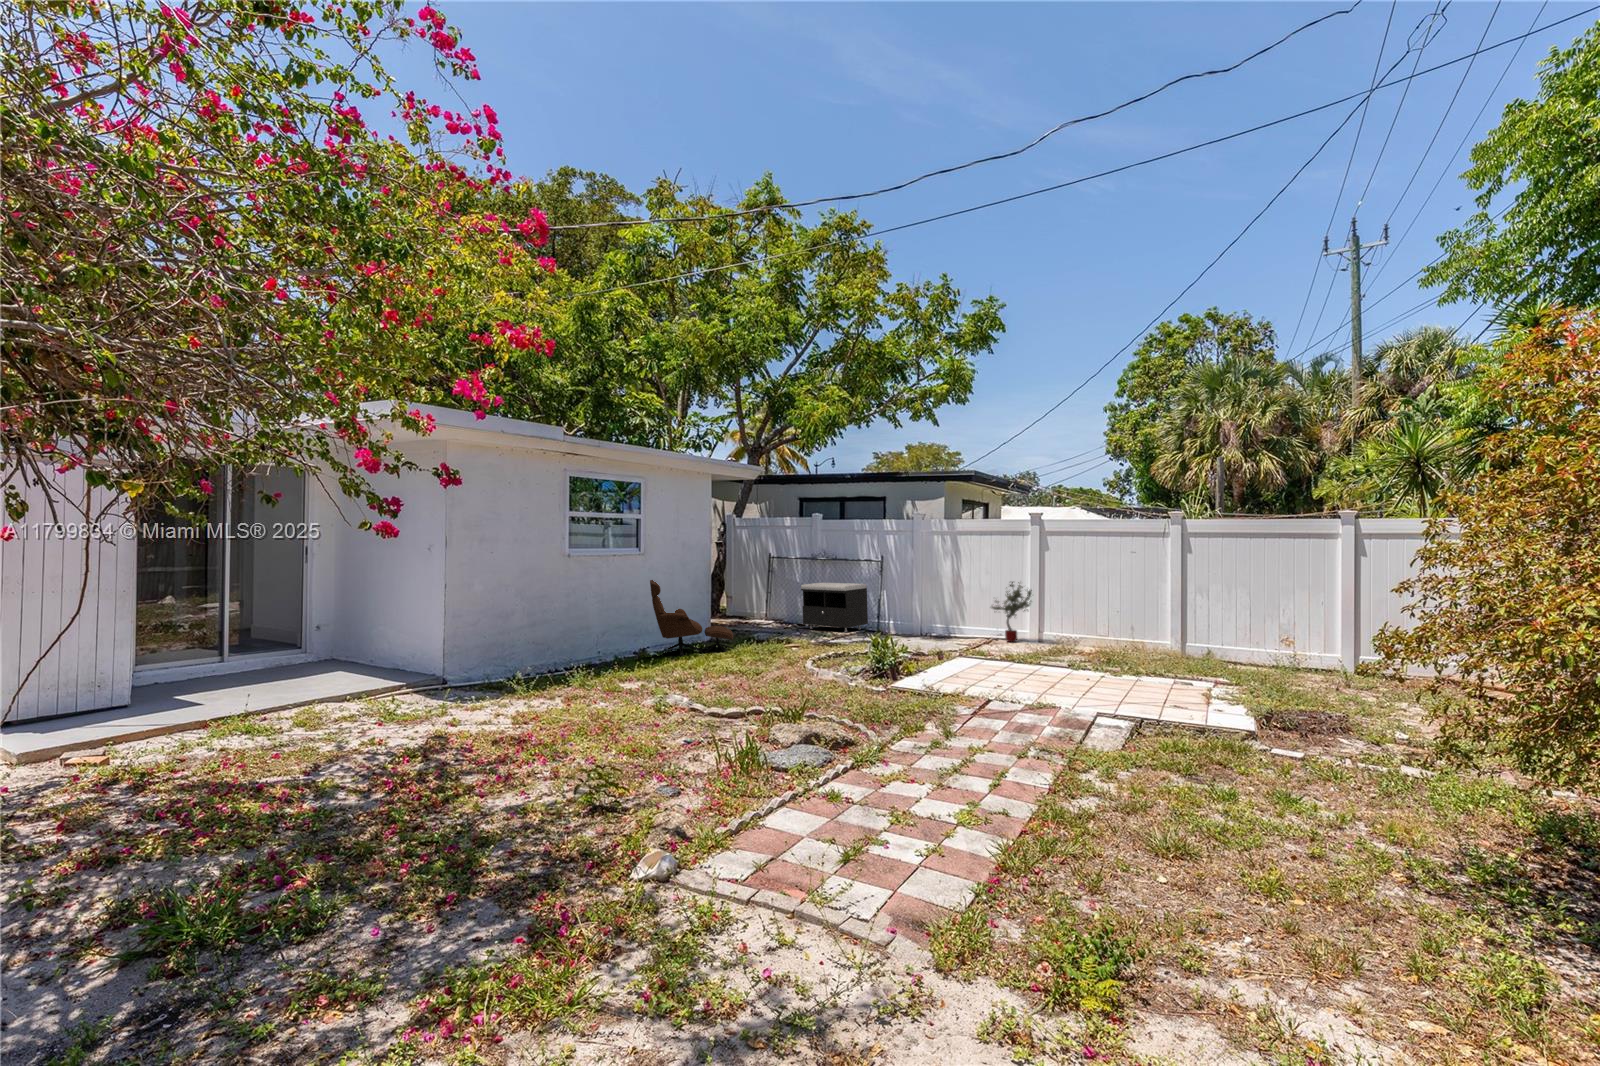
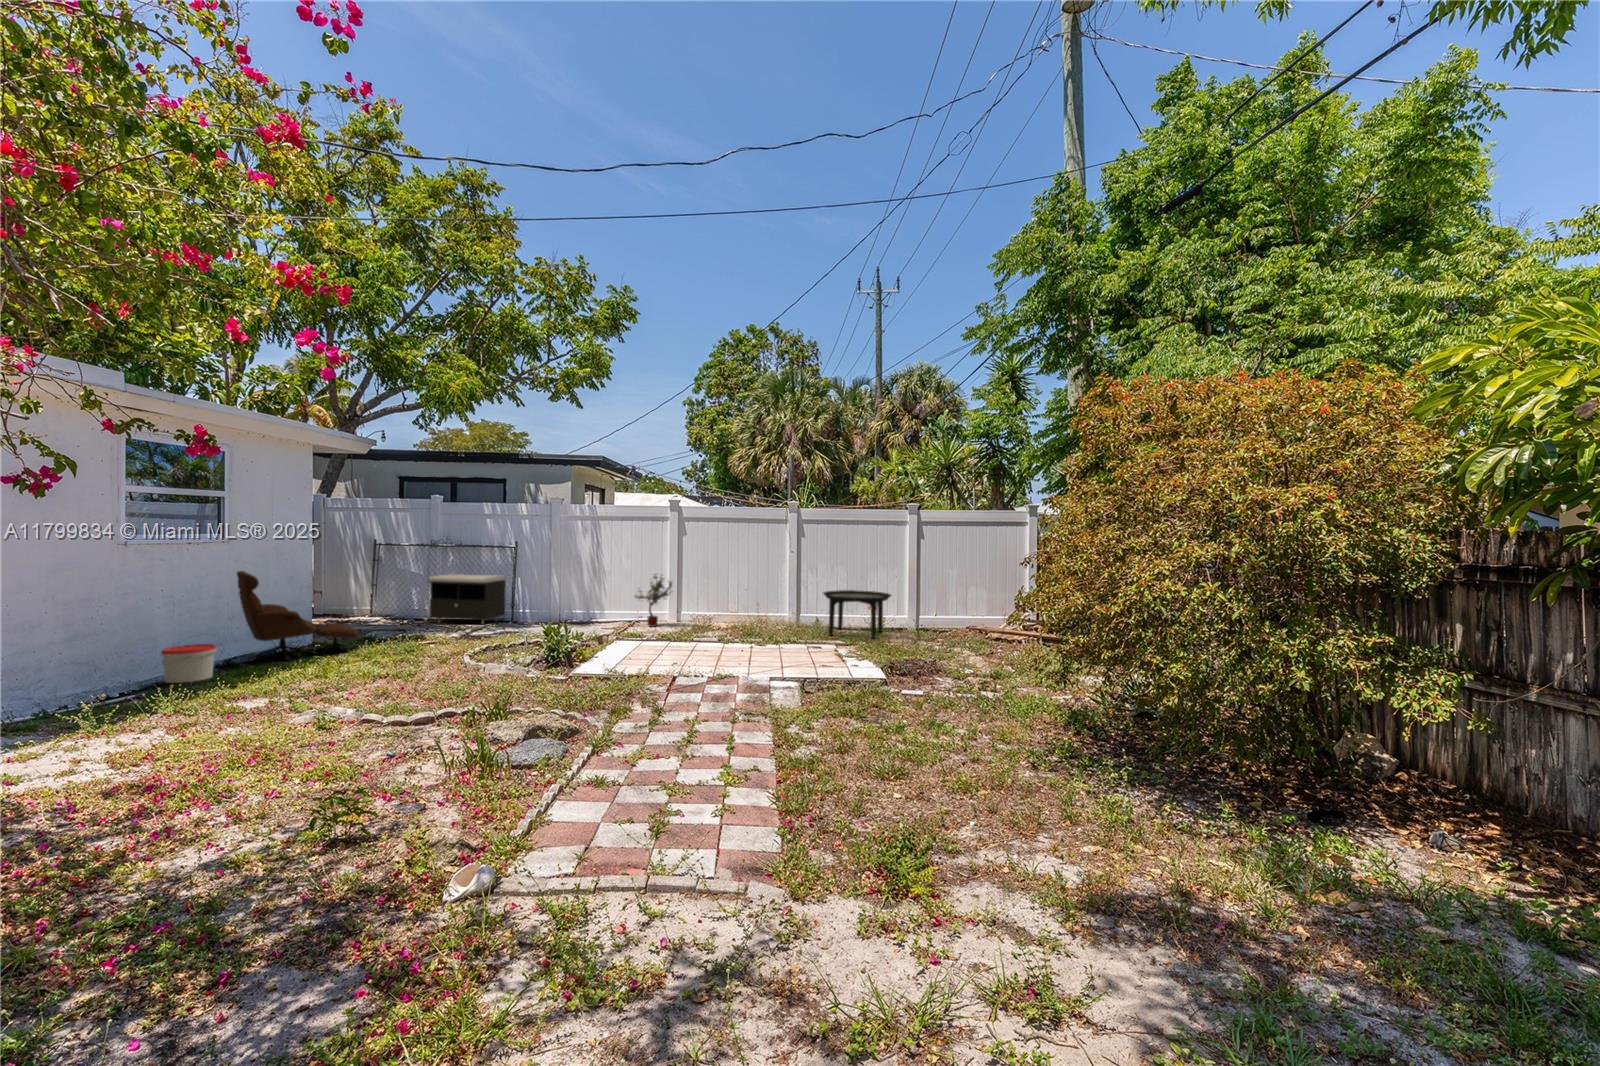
round table: none [1232,604,1350,674] -> present [823,590,891,639]
bucket: none [599,638,632,668] -> present [161,644,217,683]

